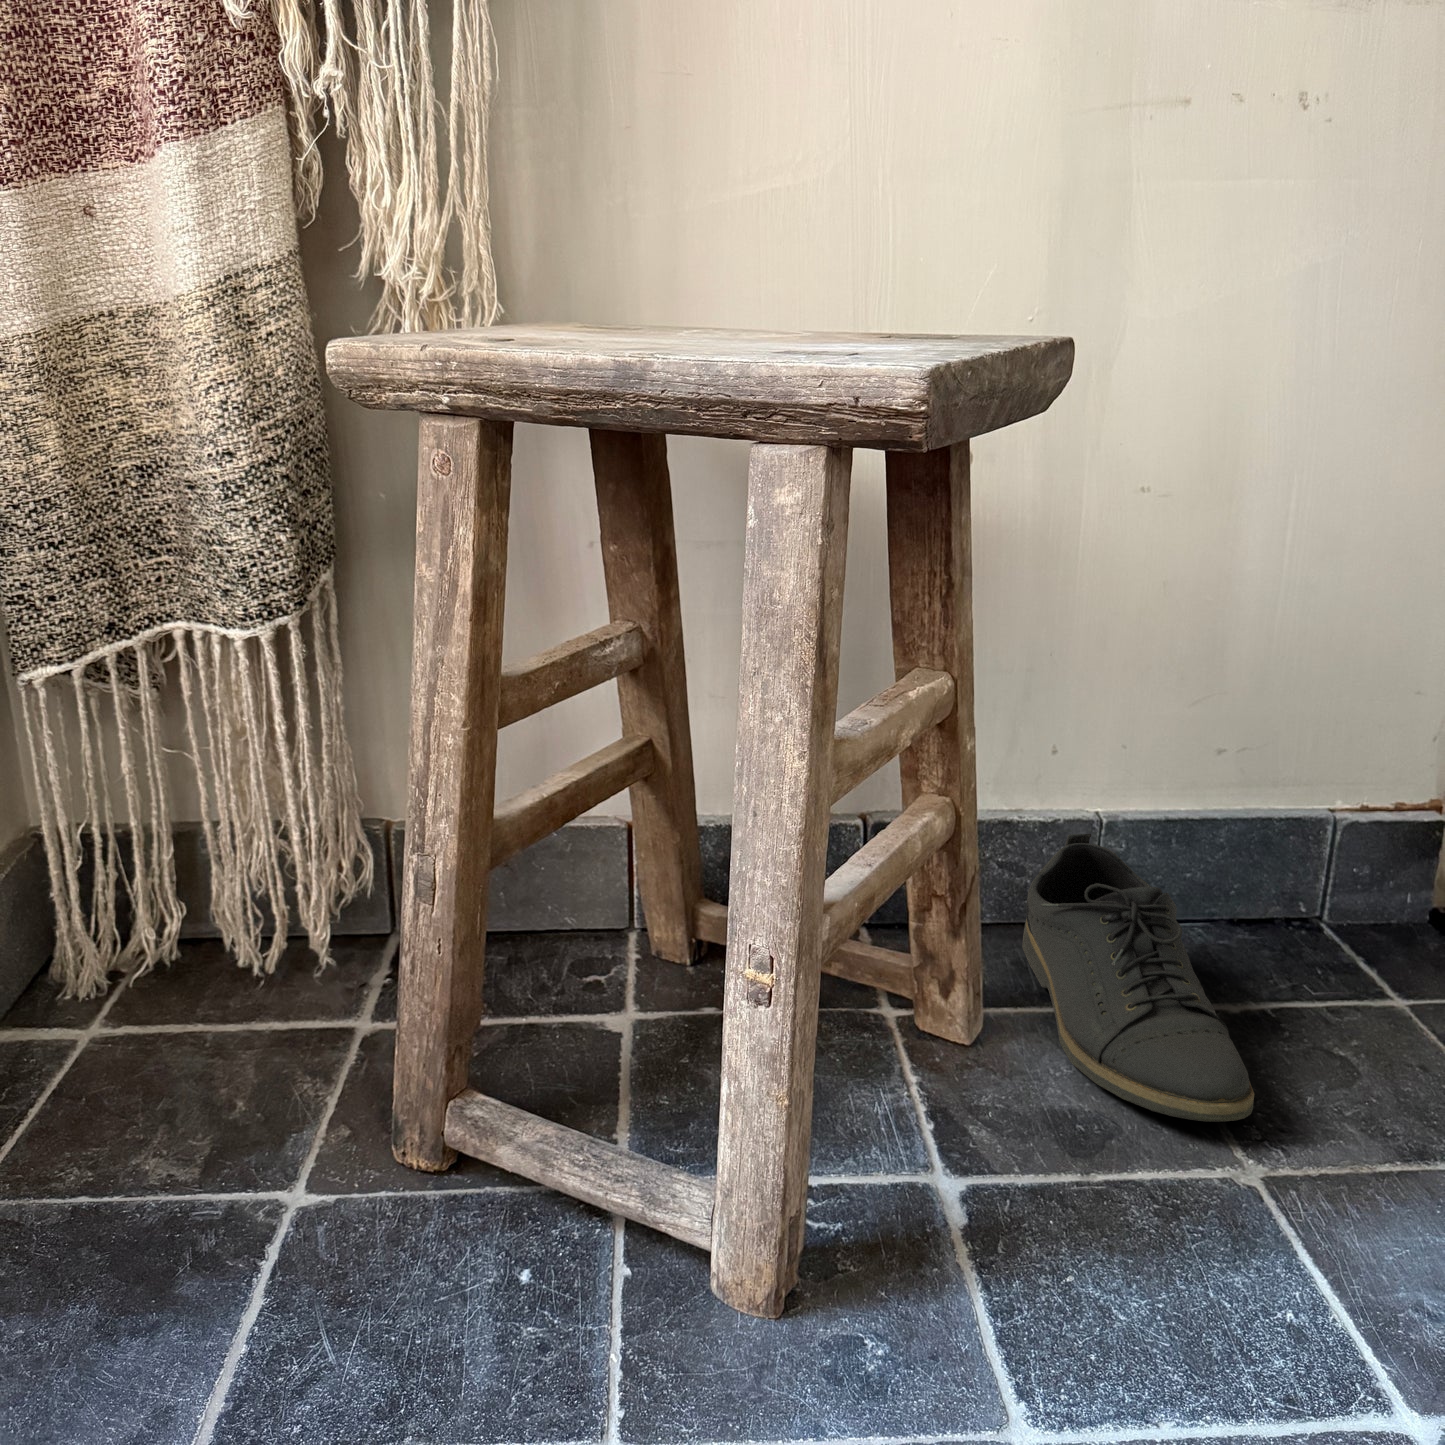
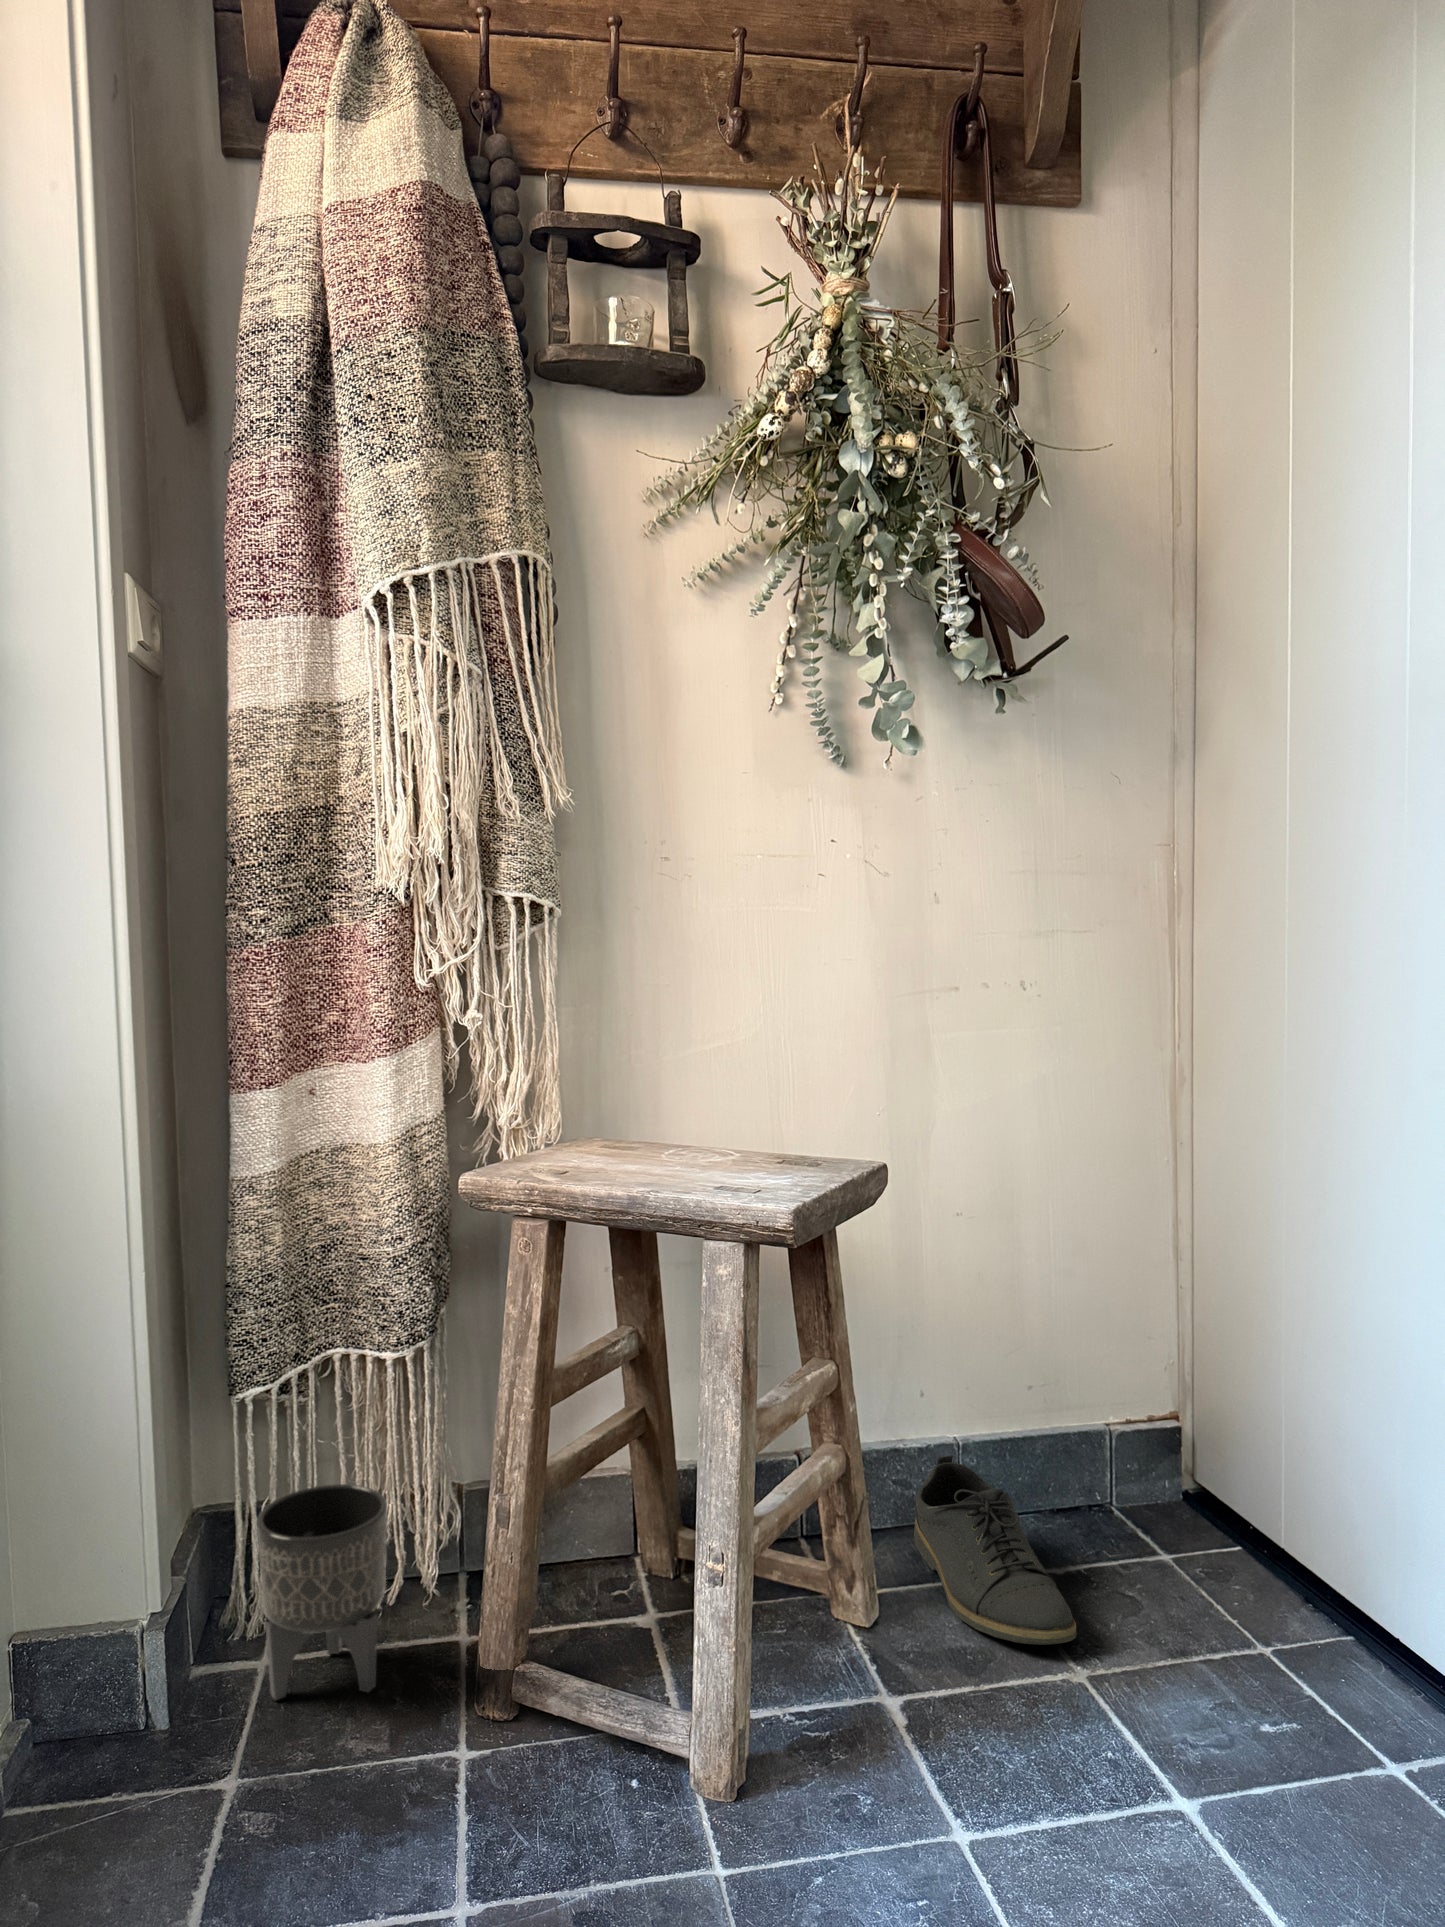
planter: none [21,809,229,1090] -> present [257,1484,387,1700]

